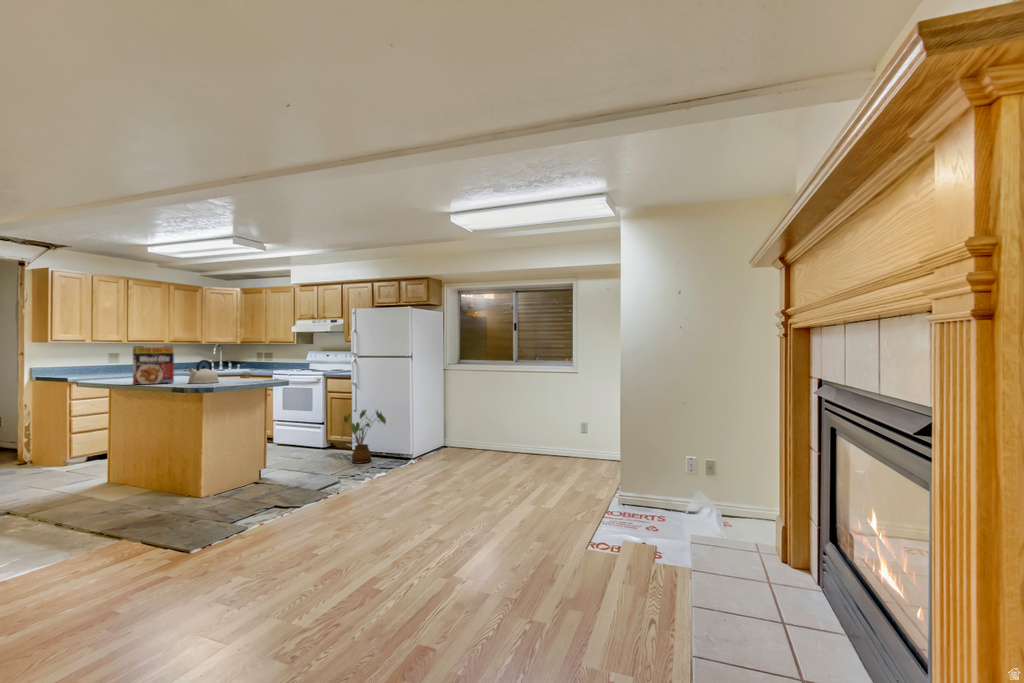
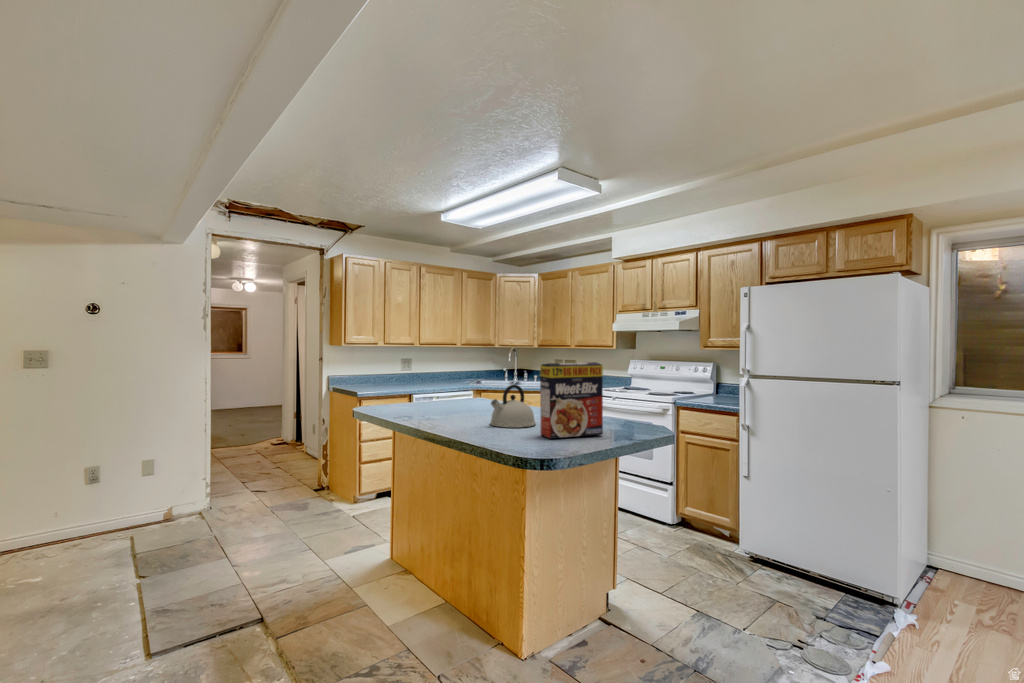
cereal box: present [133,346,174,385] -> present [540,362,603,439]
house plant: present [341,410,386,464] -> none [729,483,825,594]

